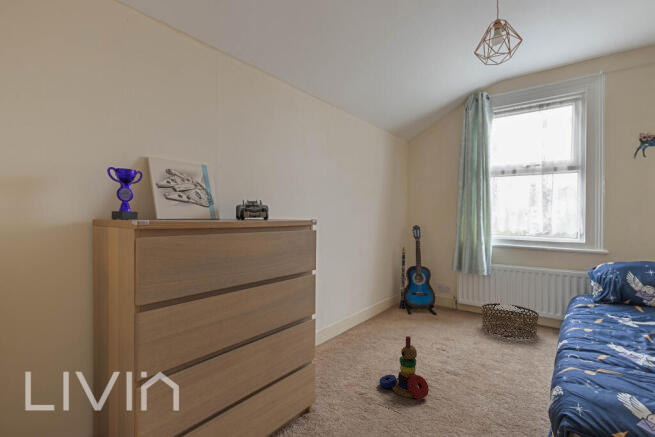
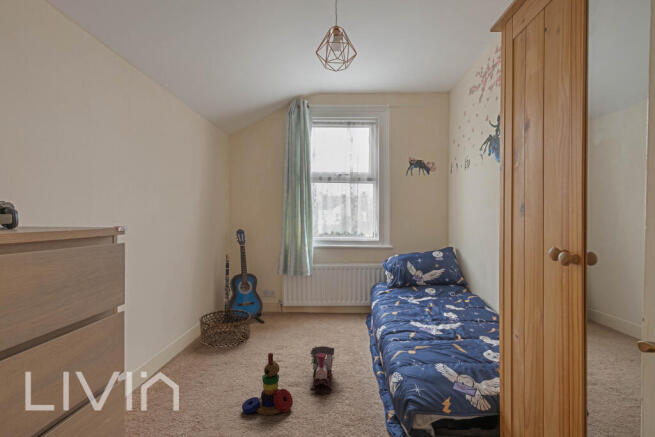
basket: present [481,303,539,338] -> present [200,310,251,345]
toy train: none [453,345,492,397] -> present [310,346,335,392]

